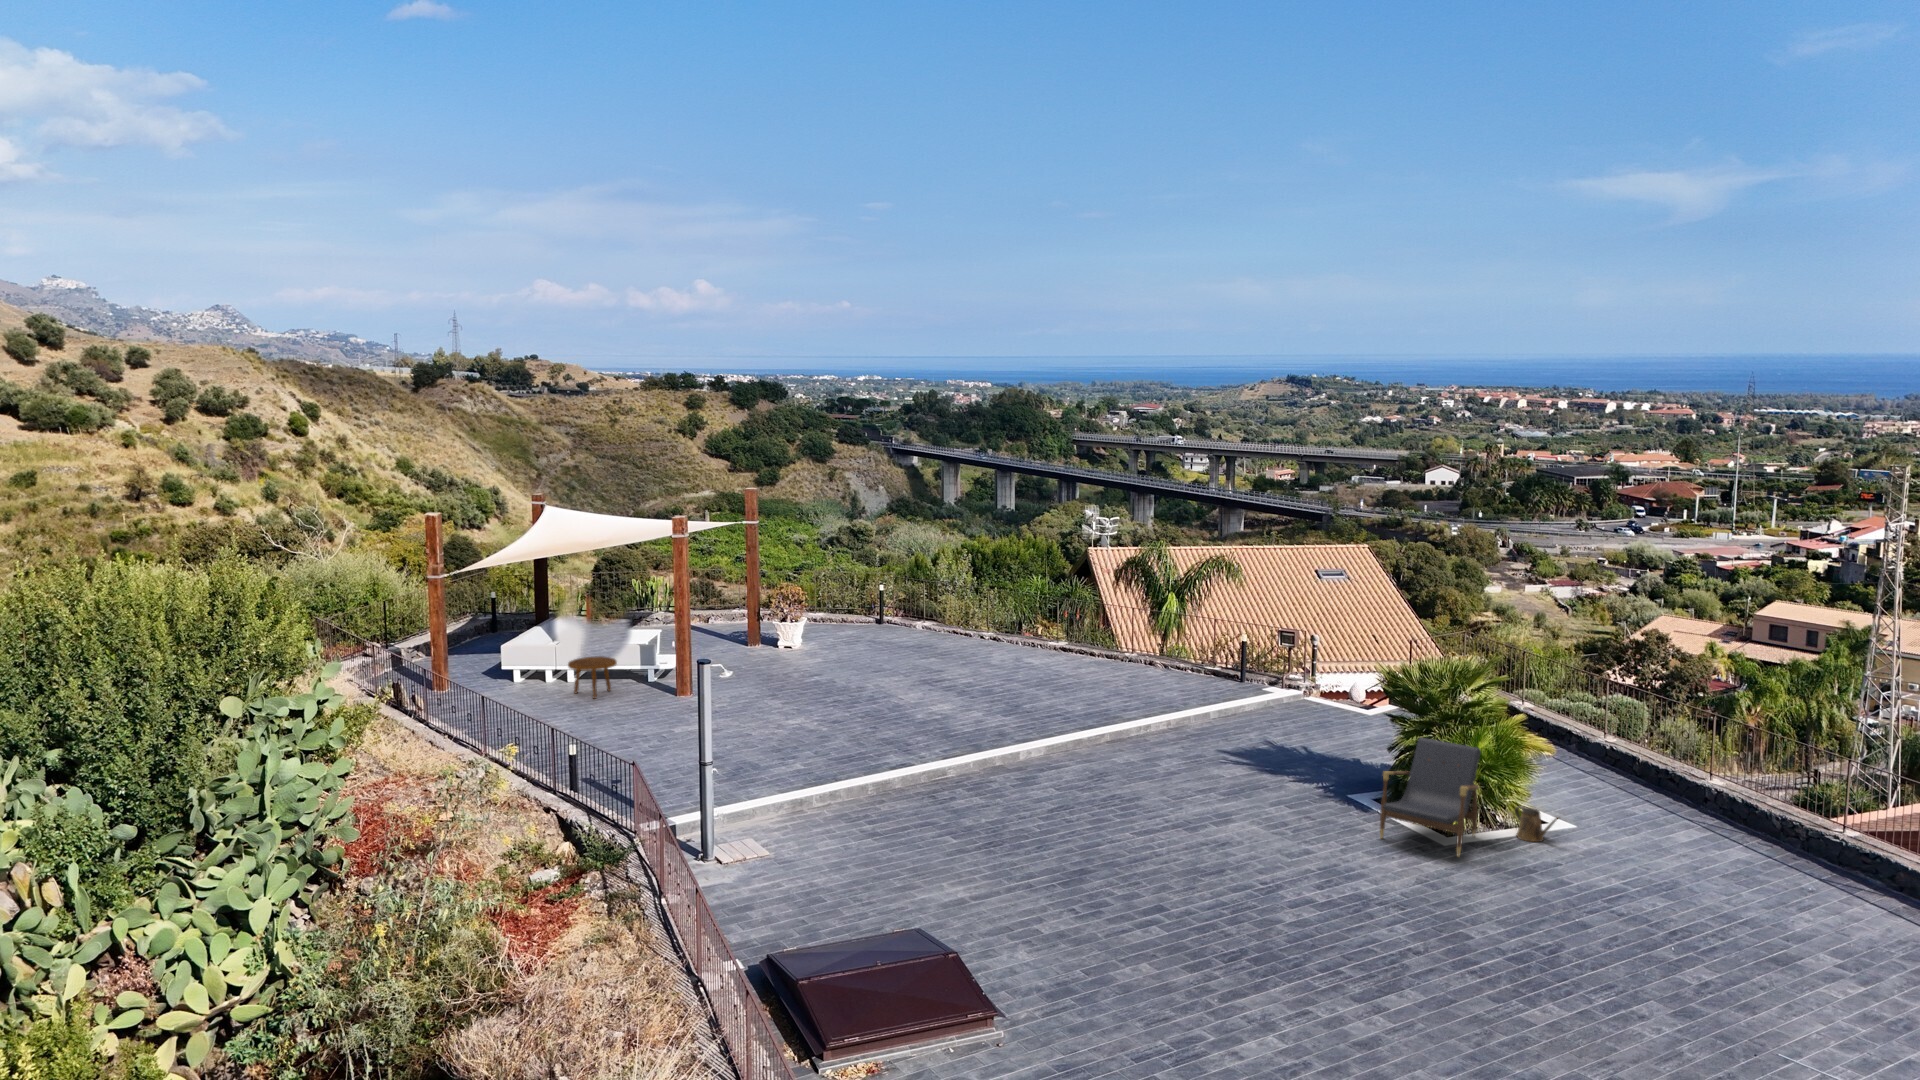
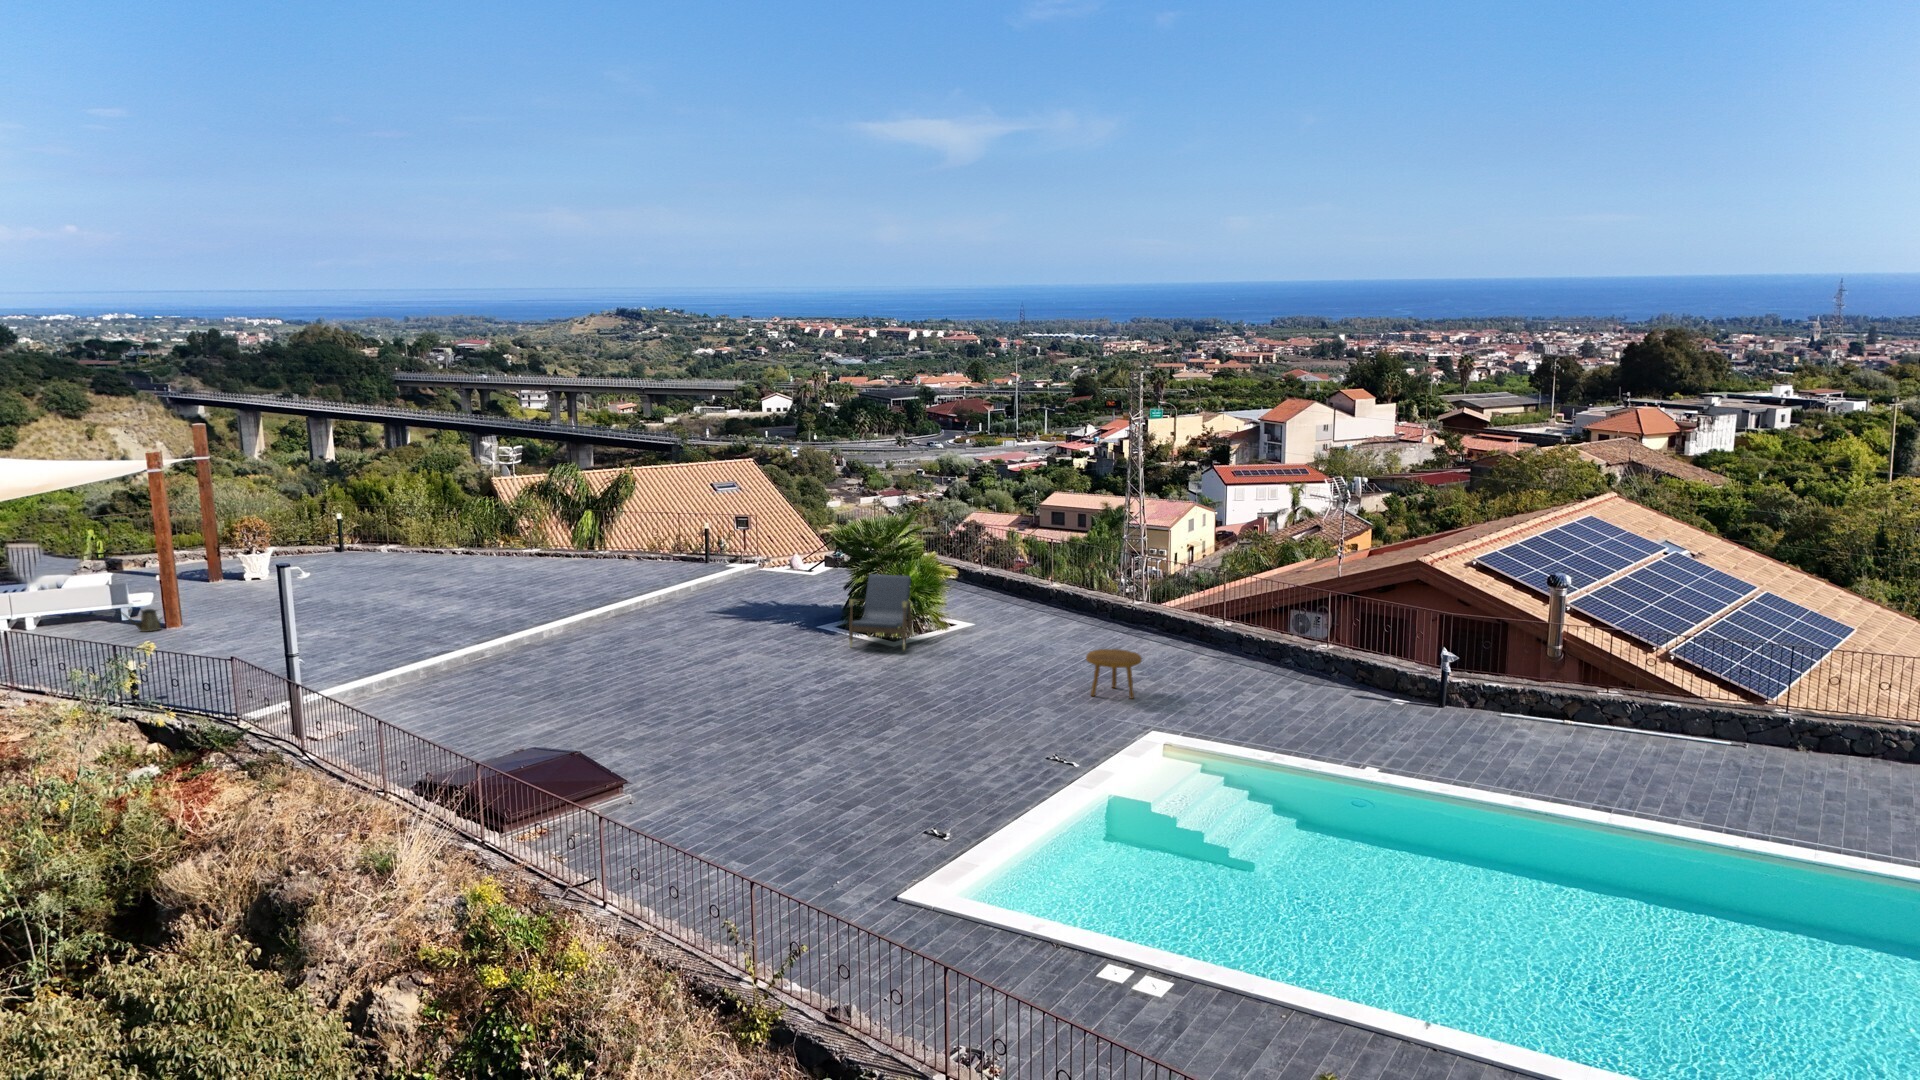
footstool: present [568,656,617,698] -> present [1086,649,1142,699]
watering can: present [1515,806,1559,842] -> present [119,609,166,632]

